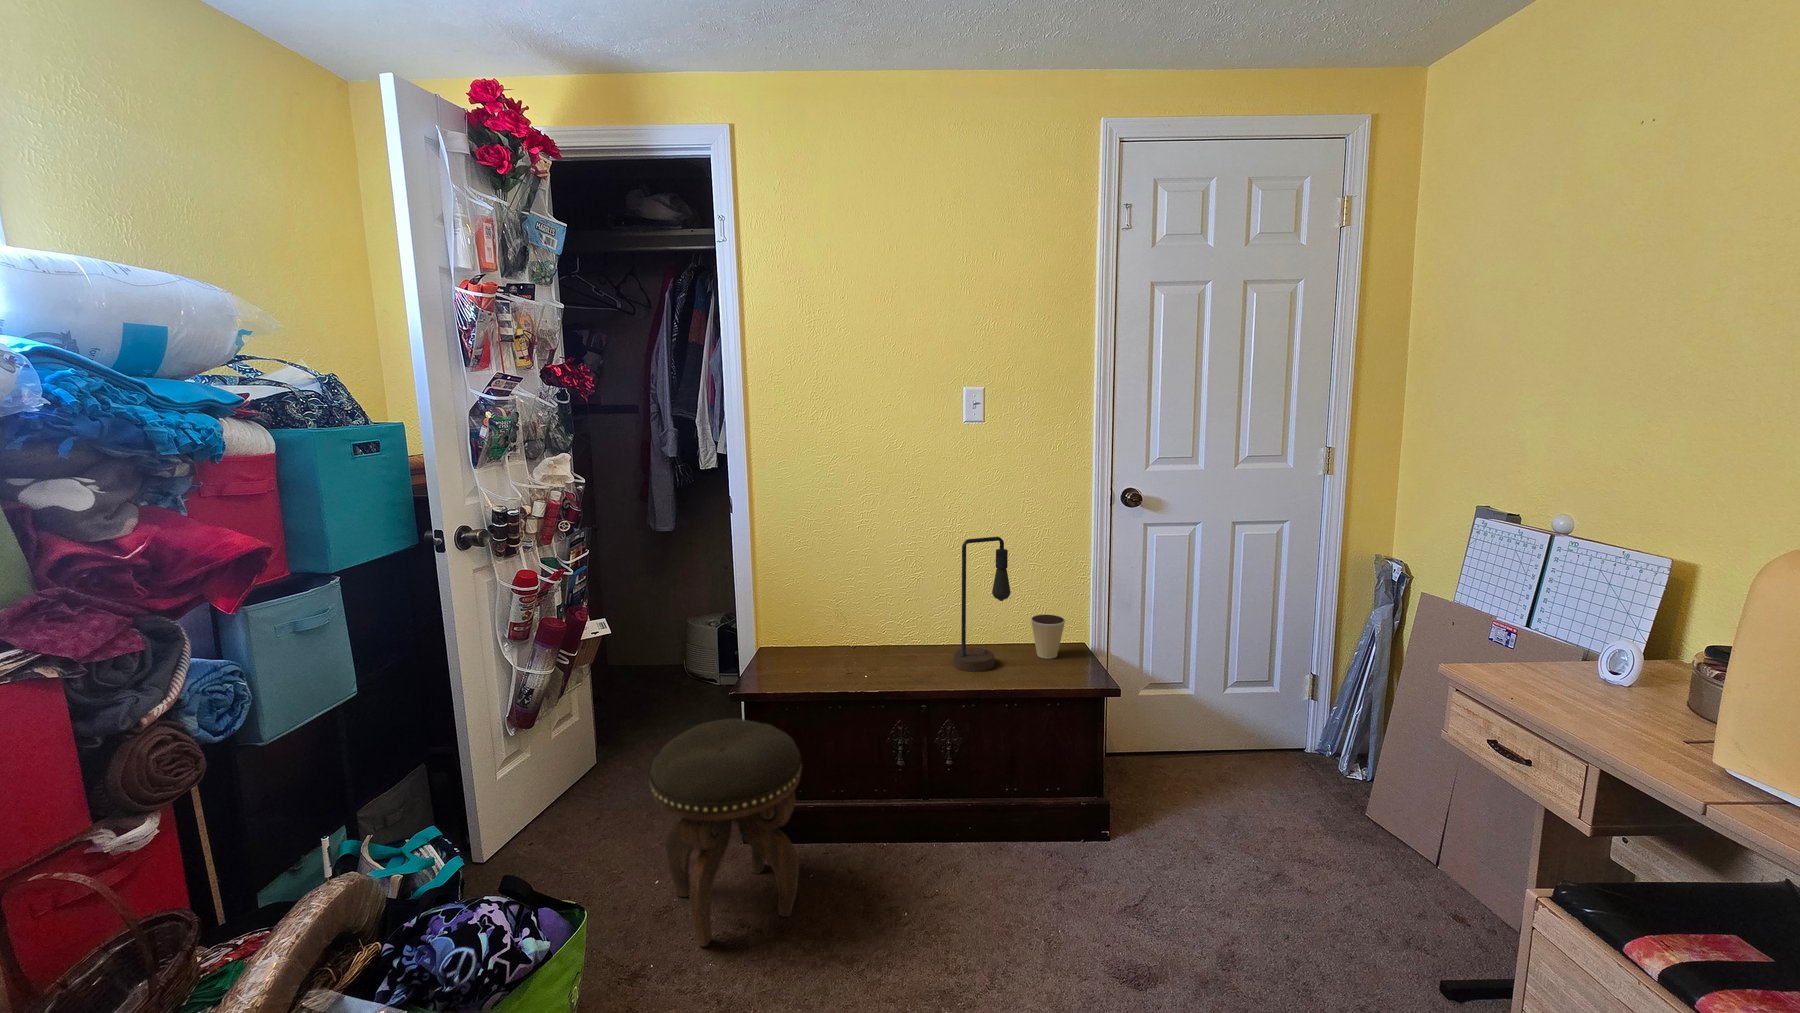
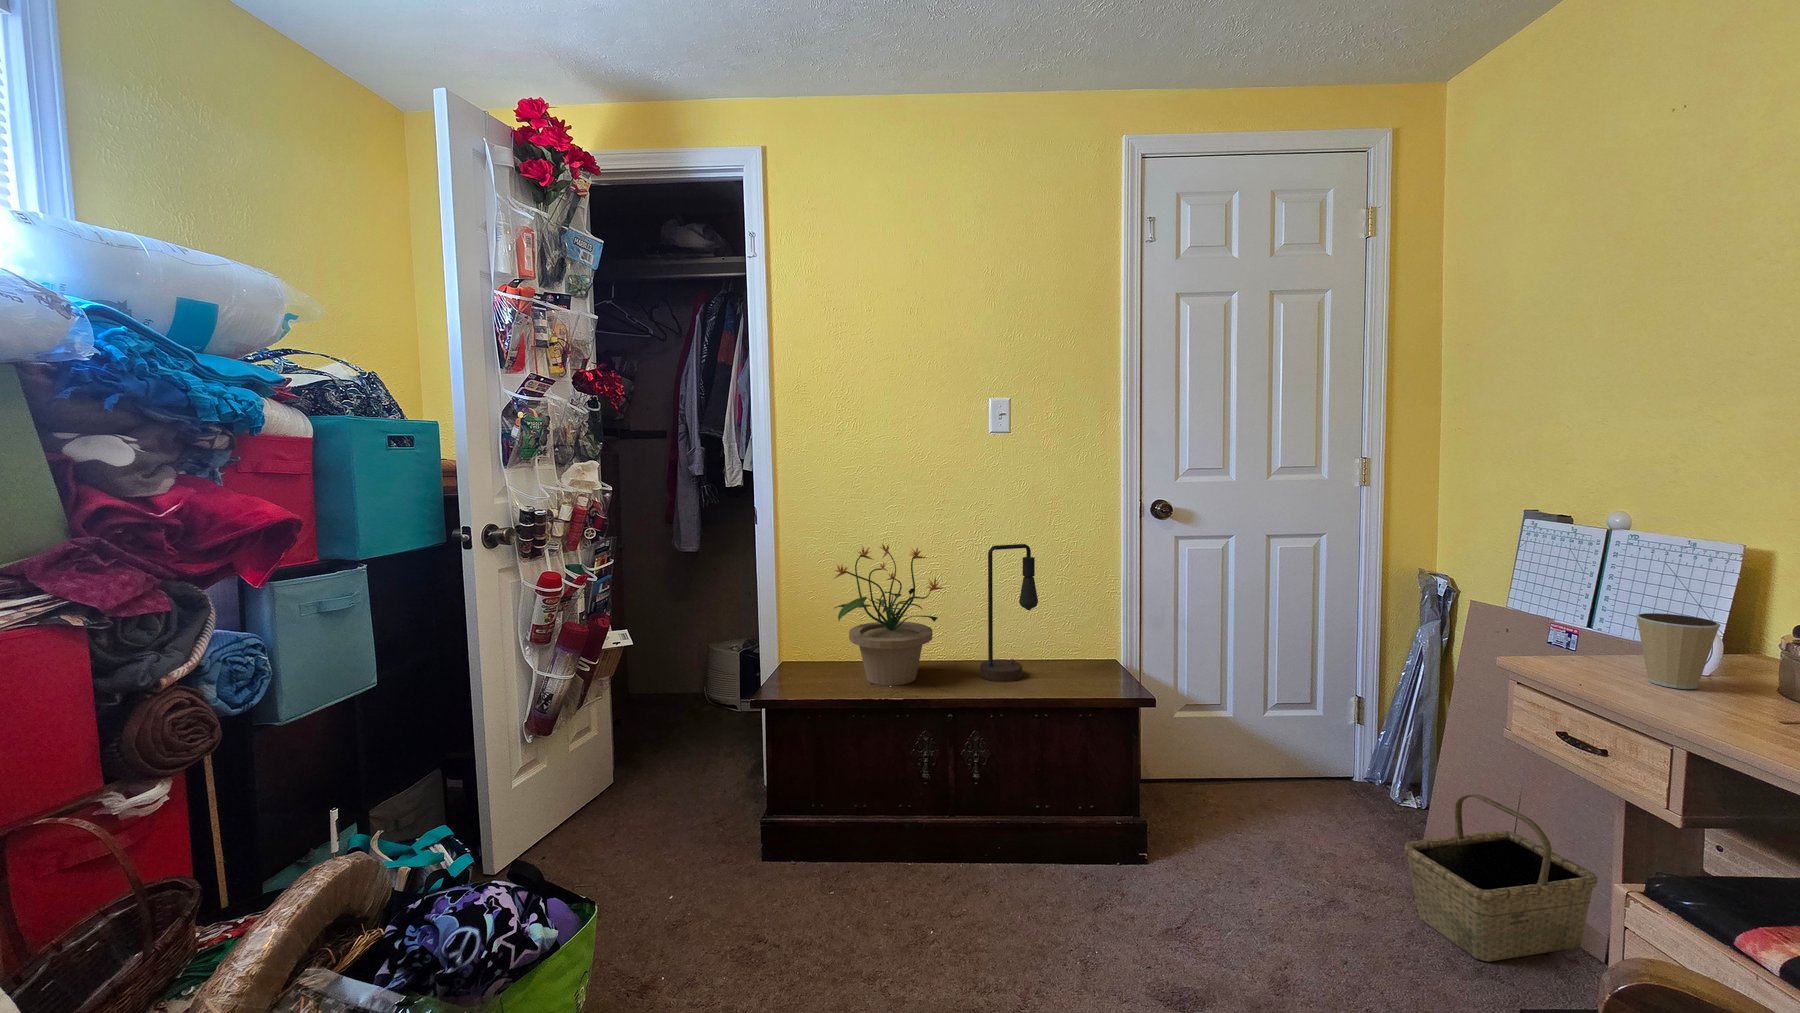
potted plant: none [808,535,920,677] -> present [834,544,943,686]
coffee cup: present [1031,614,1065,659] -> present [1636,613,1720,689]
footstool: present [649,719,802,947] -> none [668,721,823,957]
basket: none [1349,782,1521,937] -> present [1404,794,1598,962]

